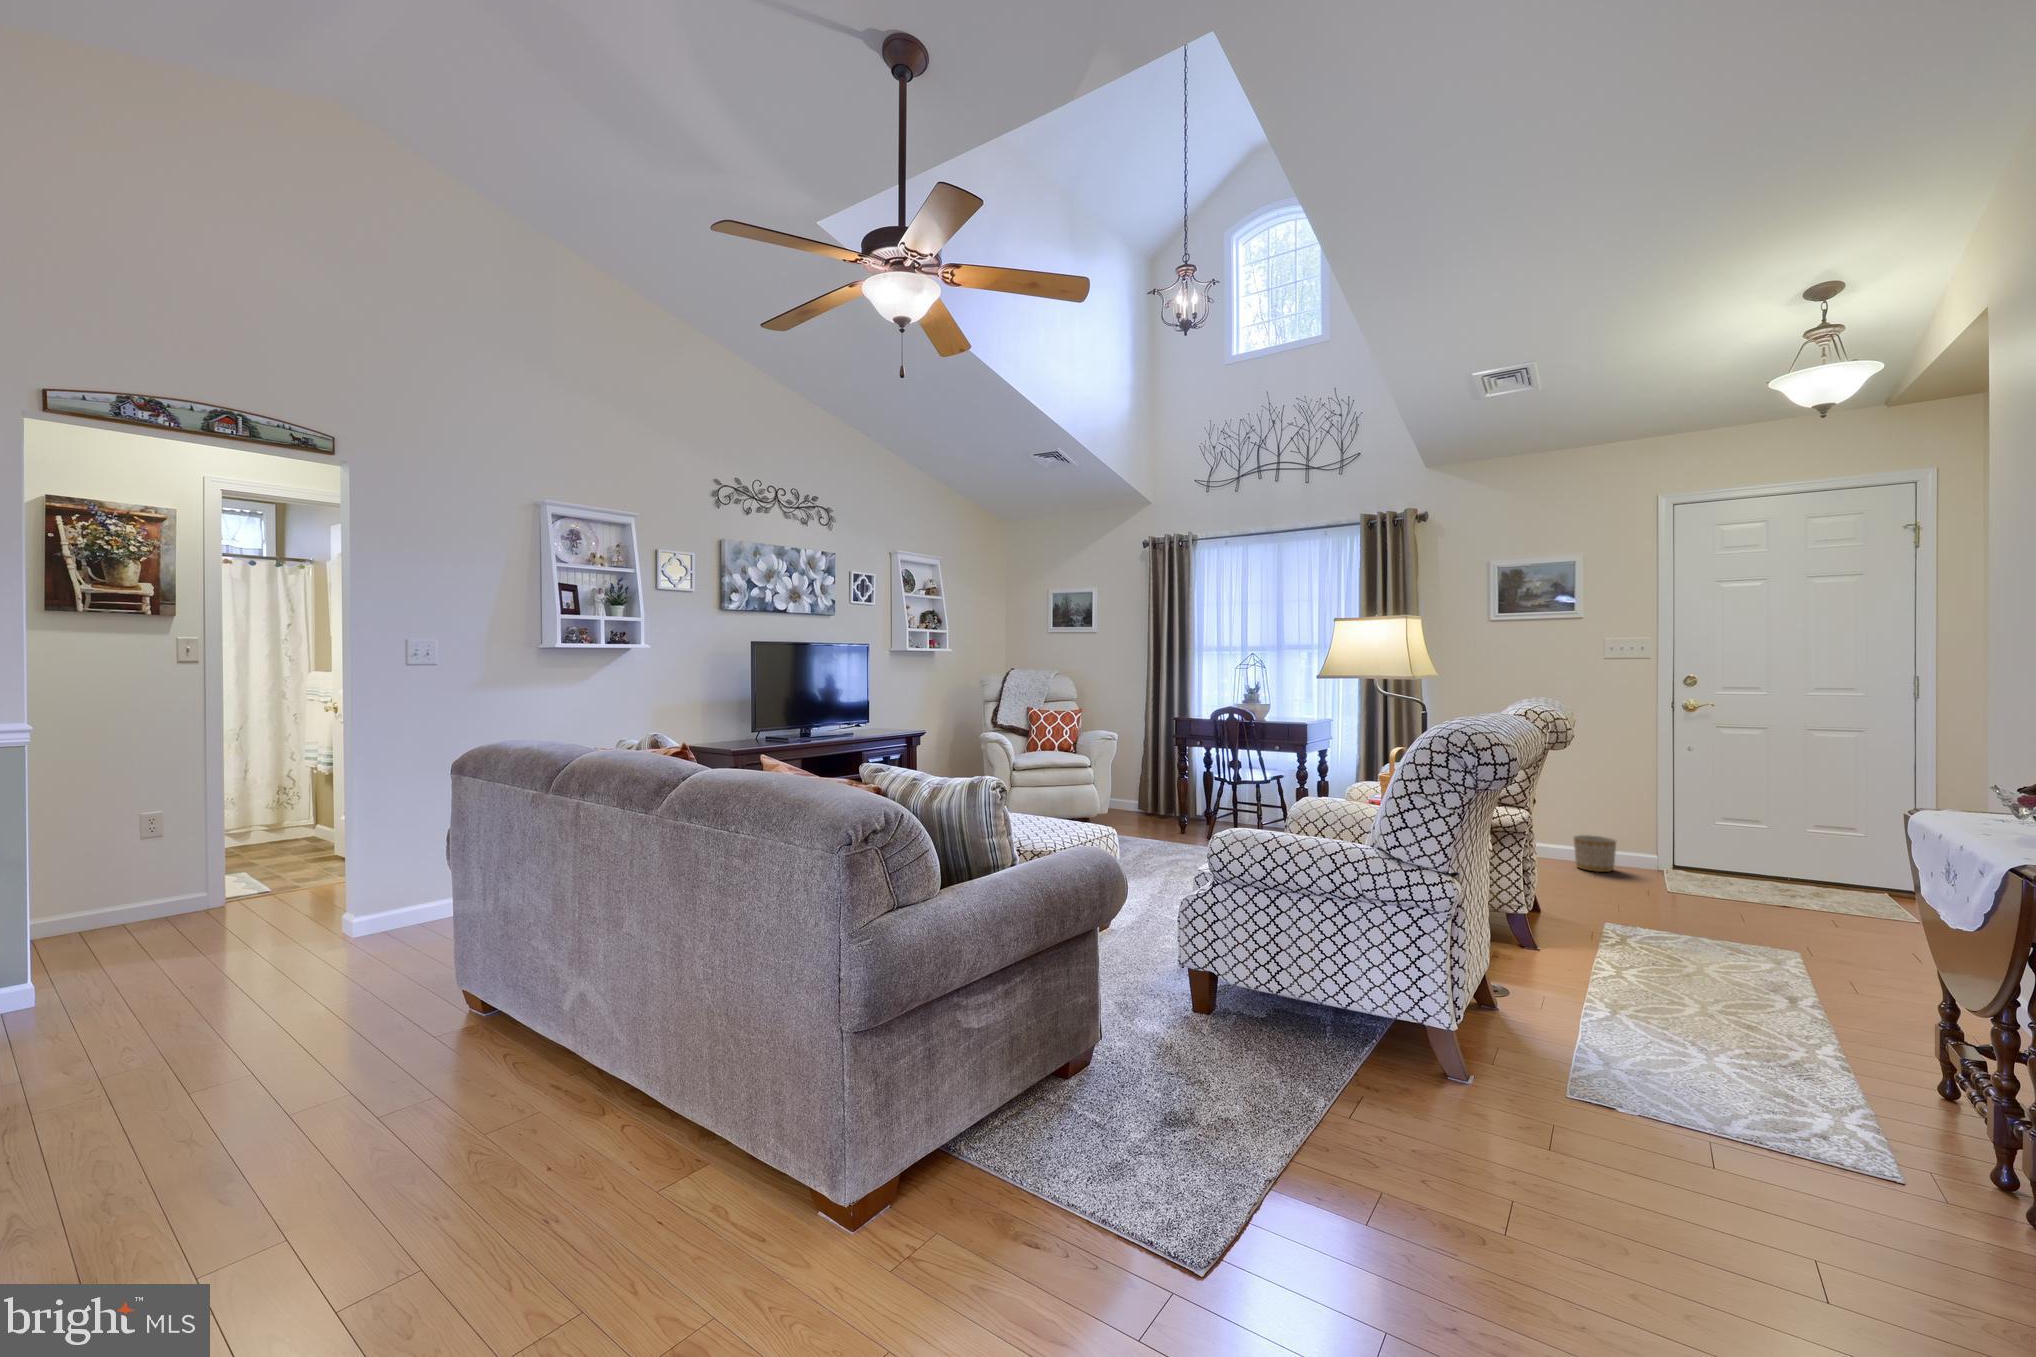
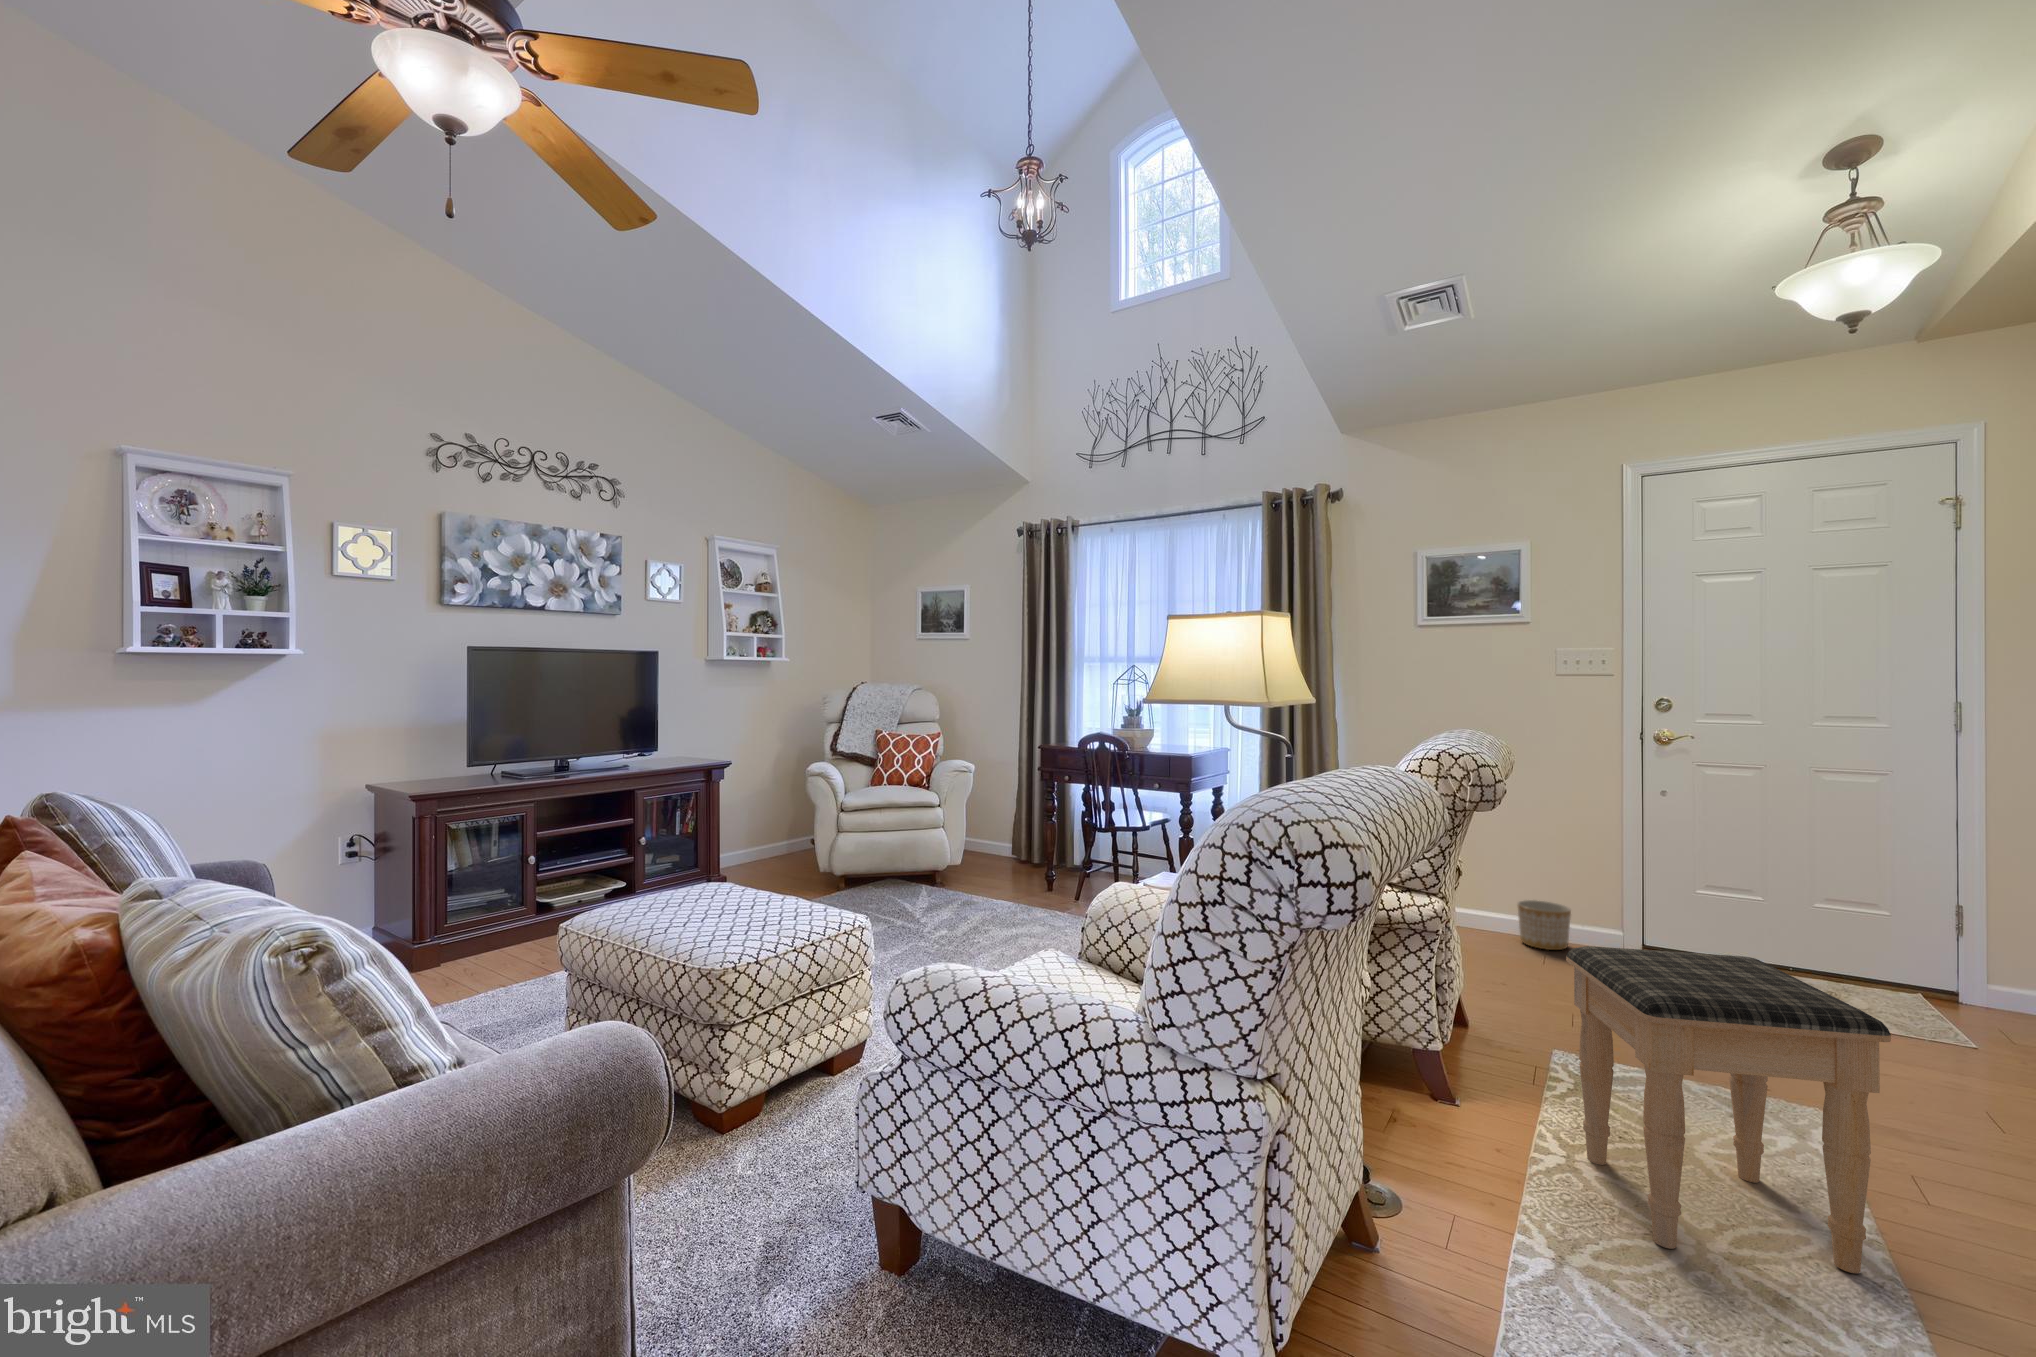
footstool: none [1614,836,1815,1018] -> present [1566,946,1891,1273]

